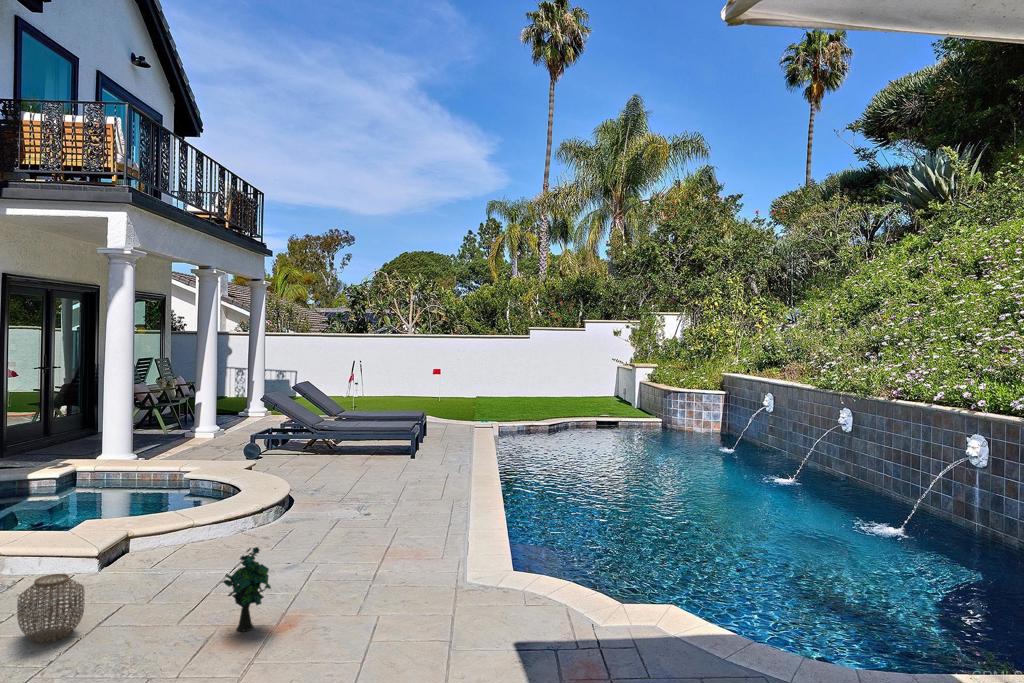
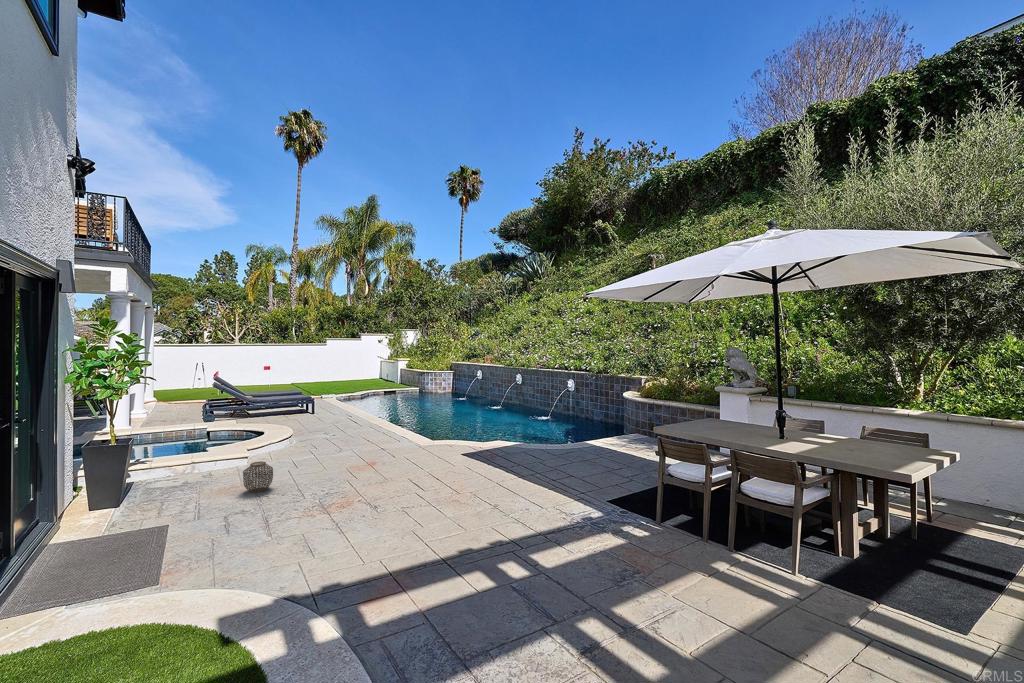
decorative plant: present [221,547,271,632] -> none [336,439,357,475]

